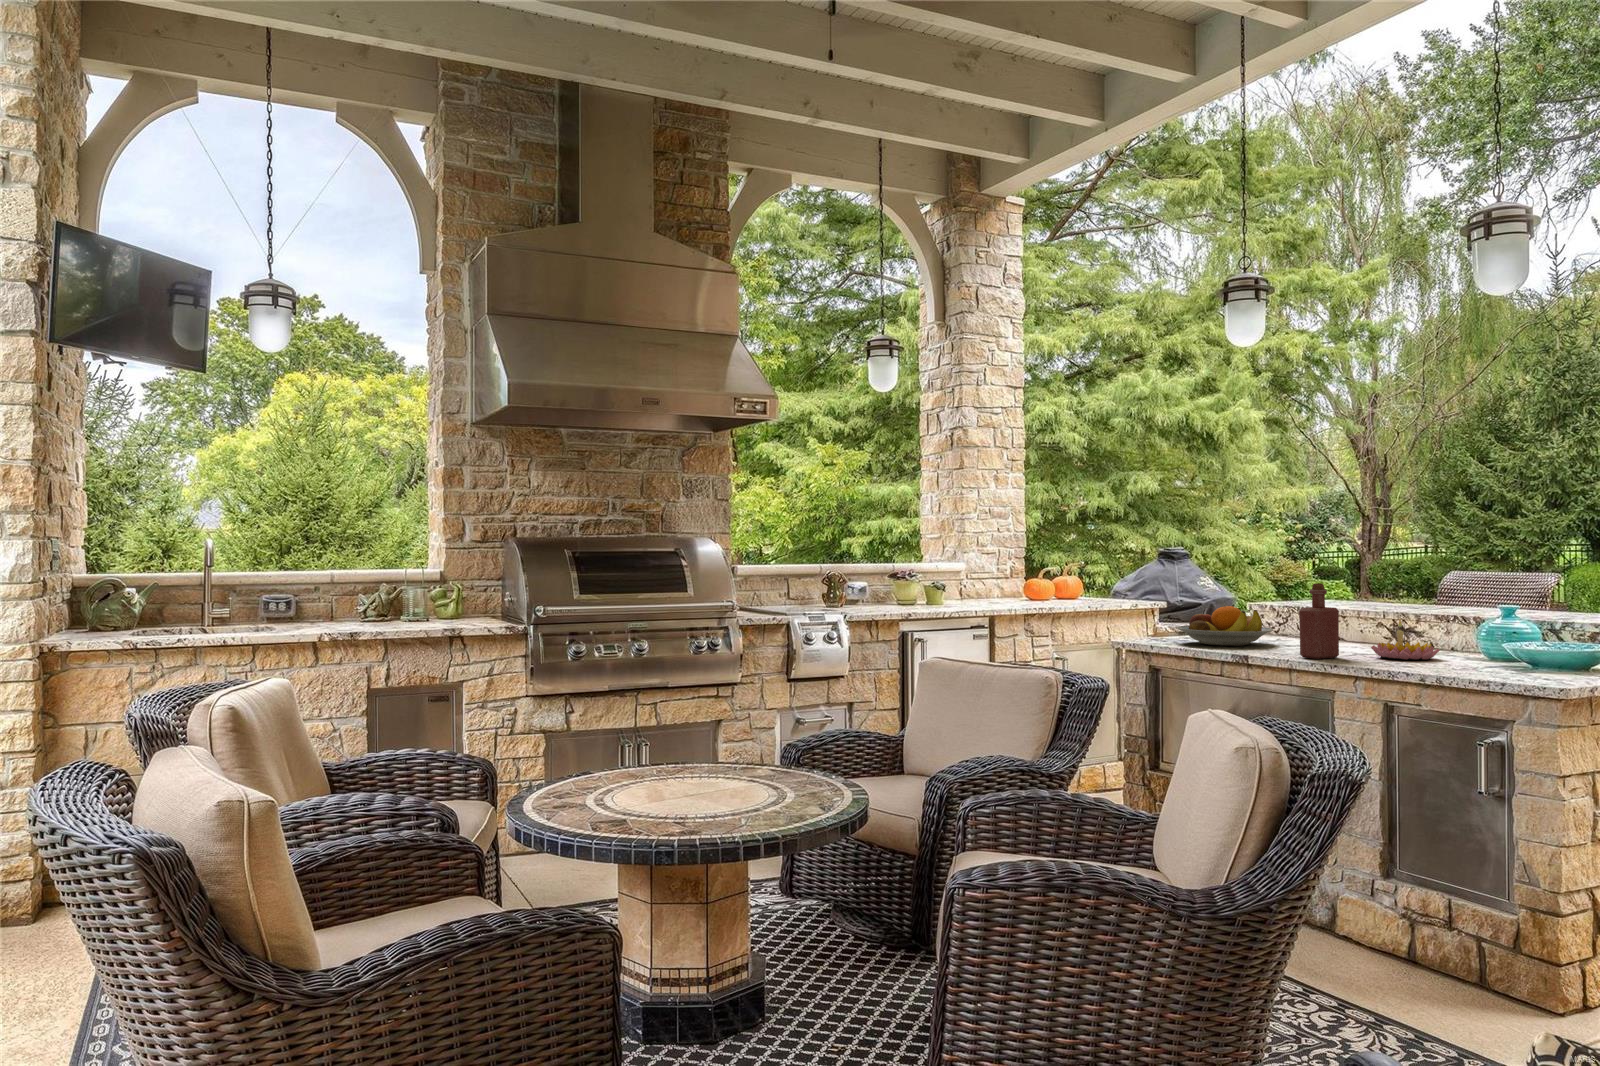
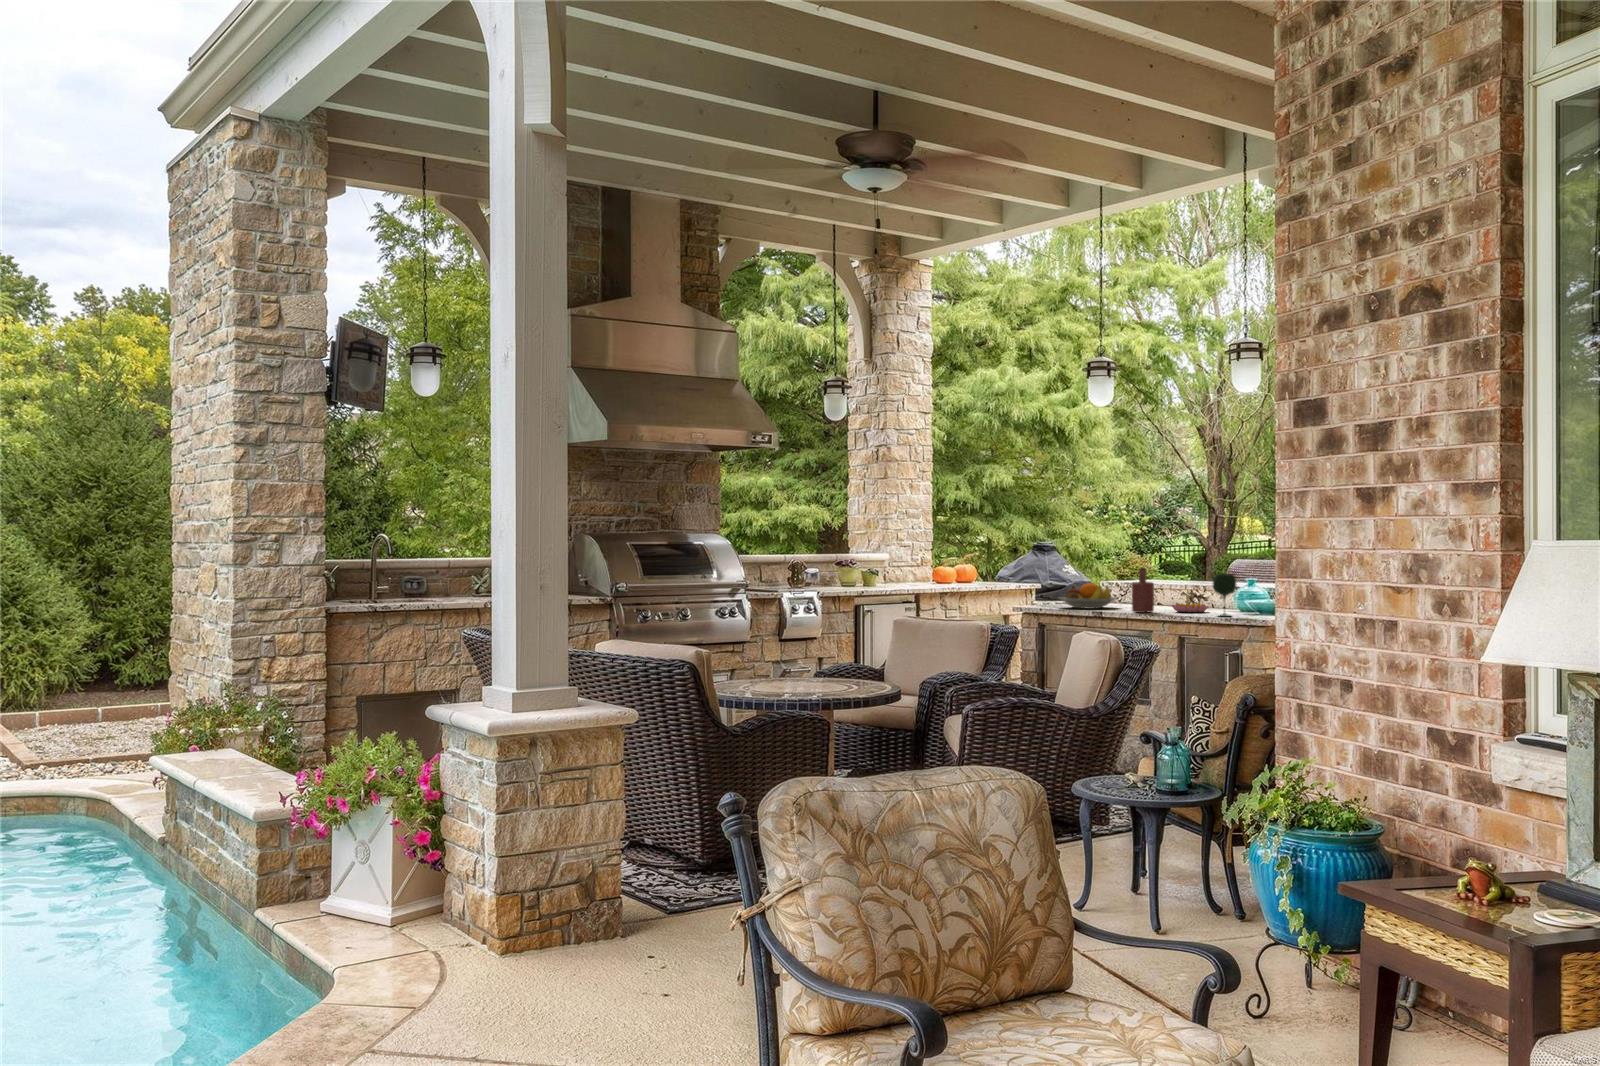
wine glass: none [1458,597,1507,675] -> present [1213,574,1237,617]

